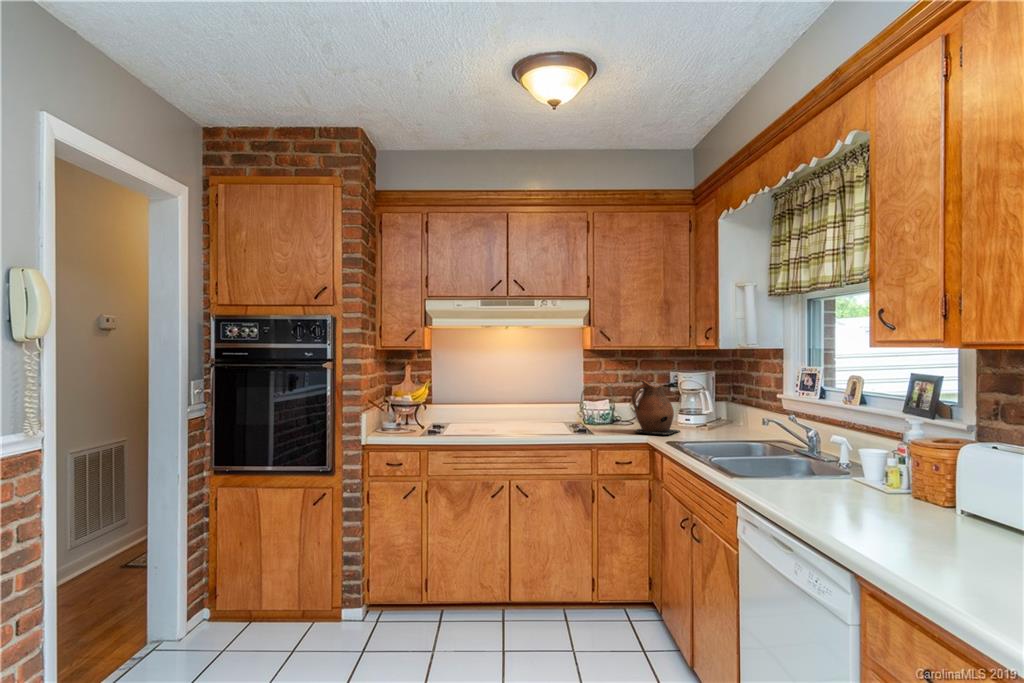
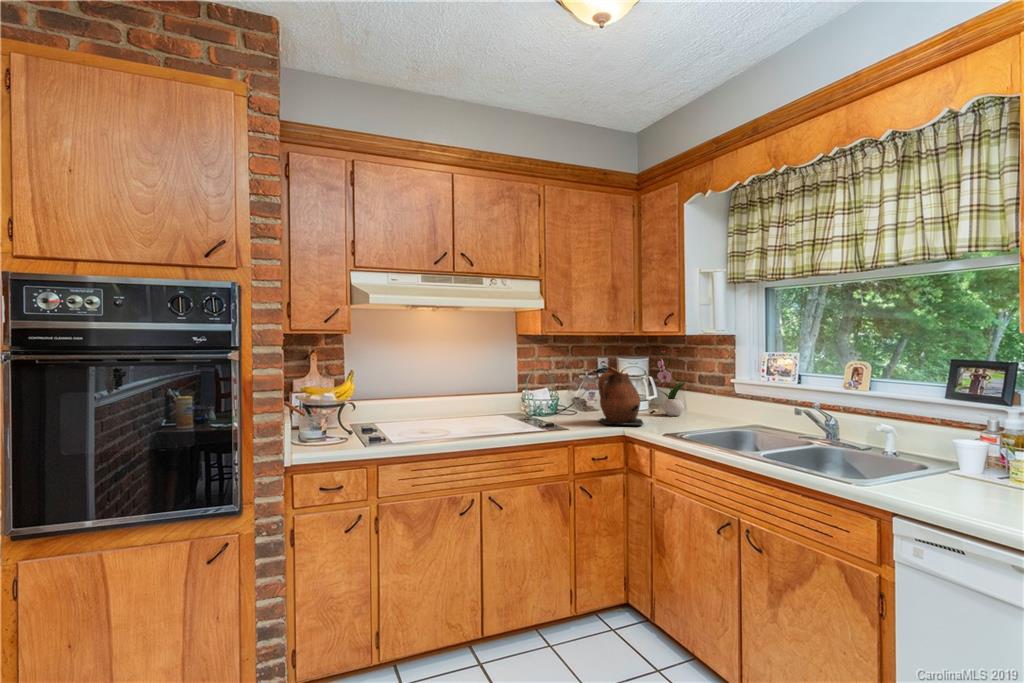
flower arrangement: none [709,366,735,431] -> present [657,351,686,416]

